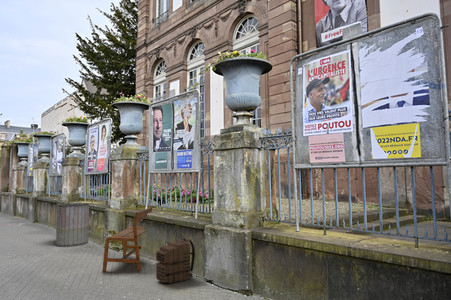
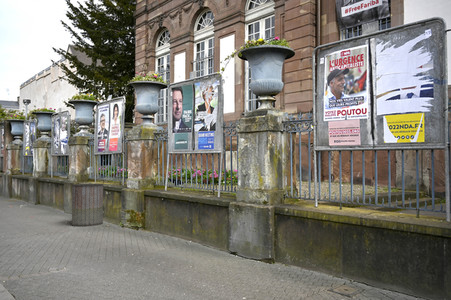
bench: present [102,207,152,272] -> none [130,187,174,246]
backpack: present [156,238,195,283] -> none [184,215,219,255]

